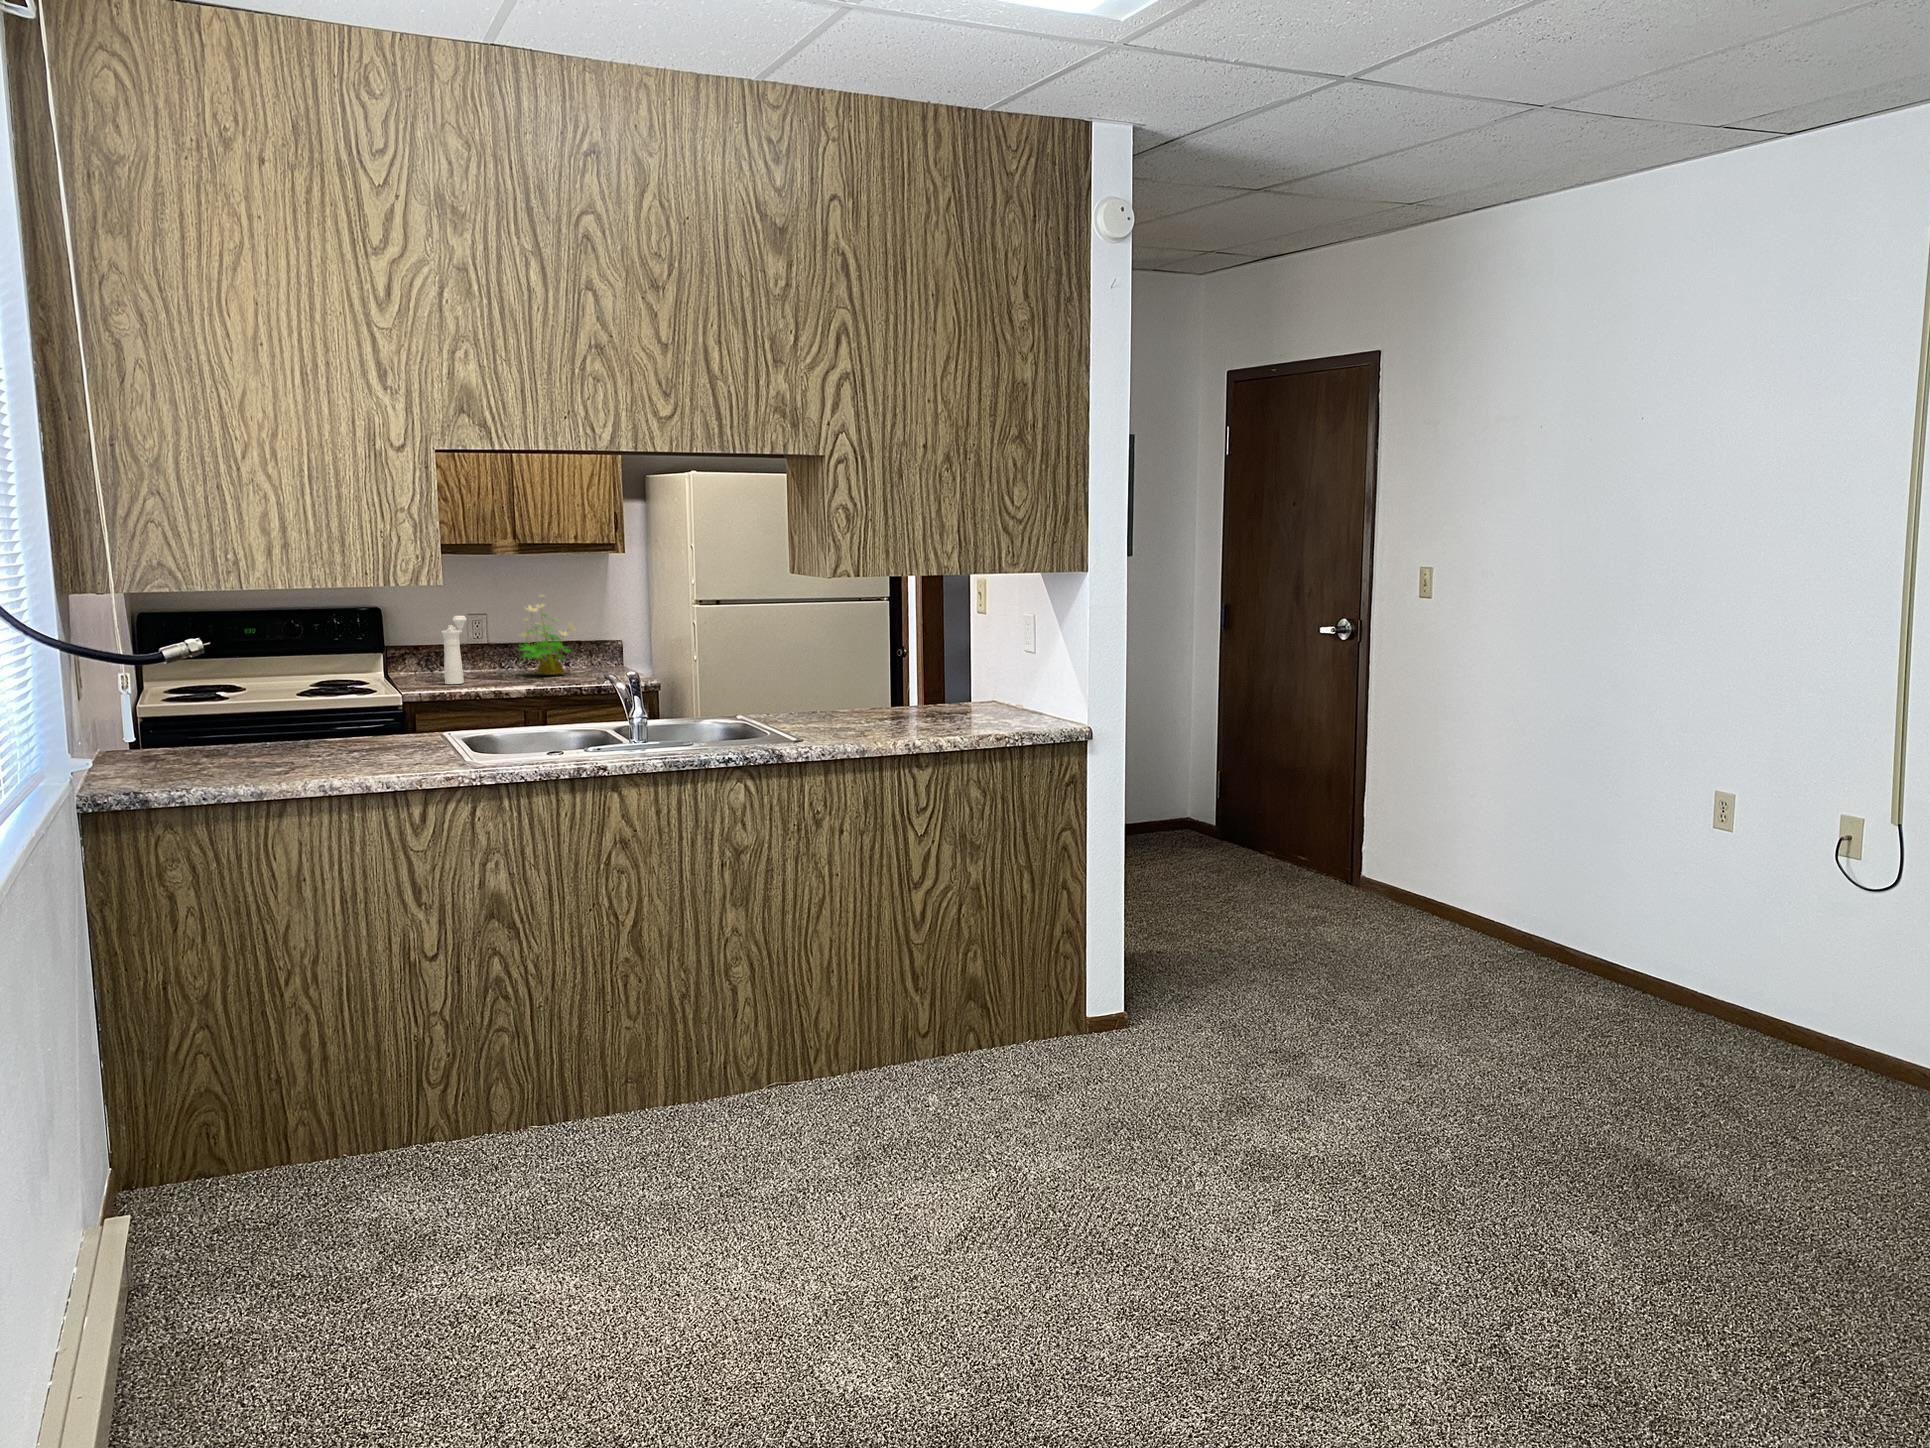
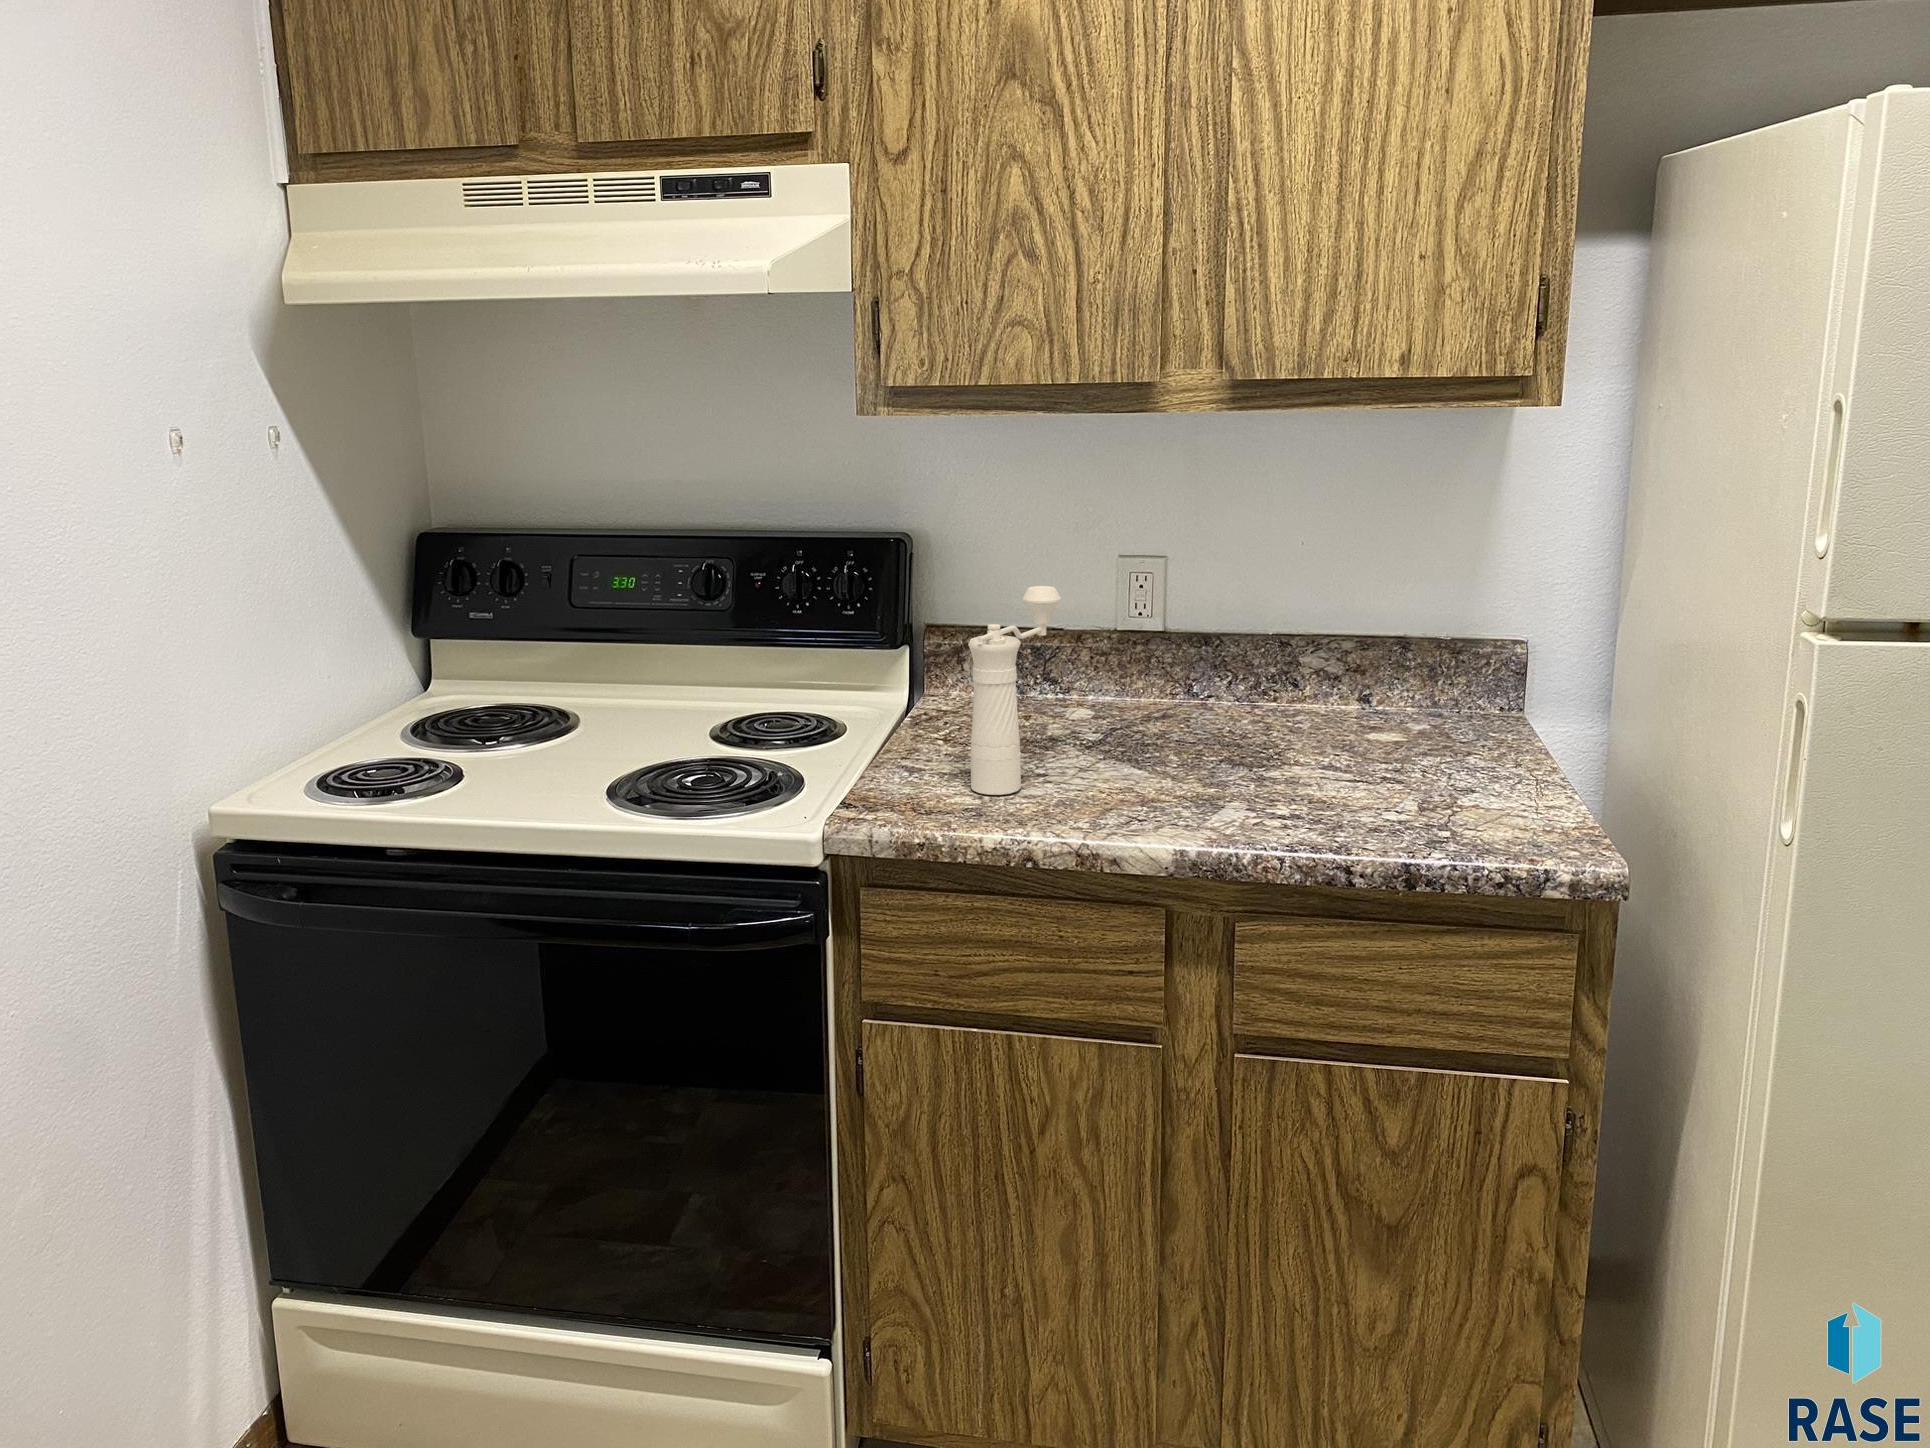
potted plant: present [520,595,576,675] -> none [1207,529,1380,768]

